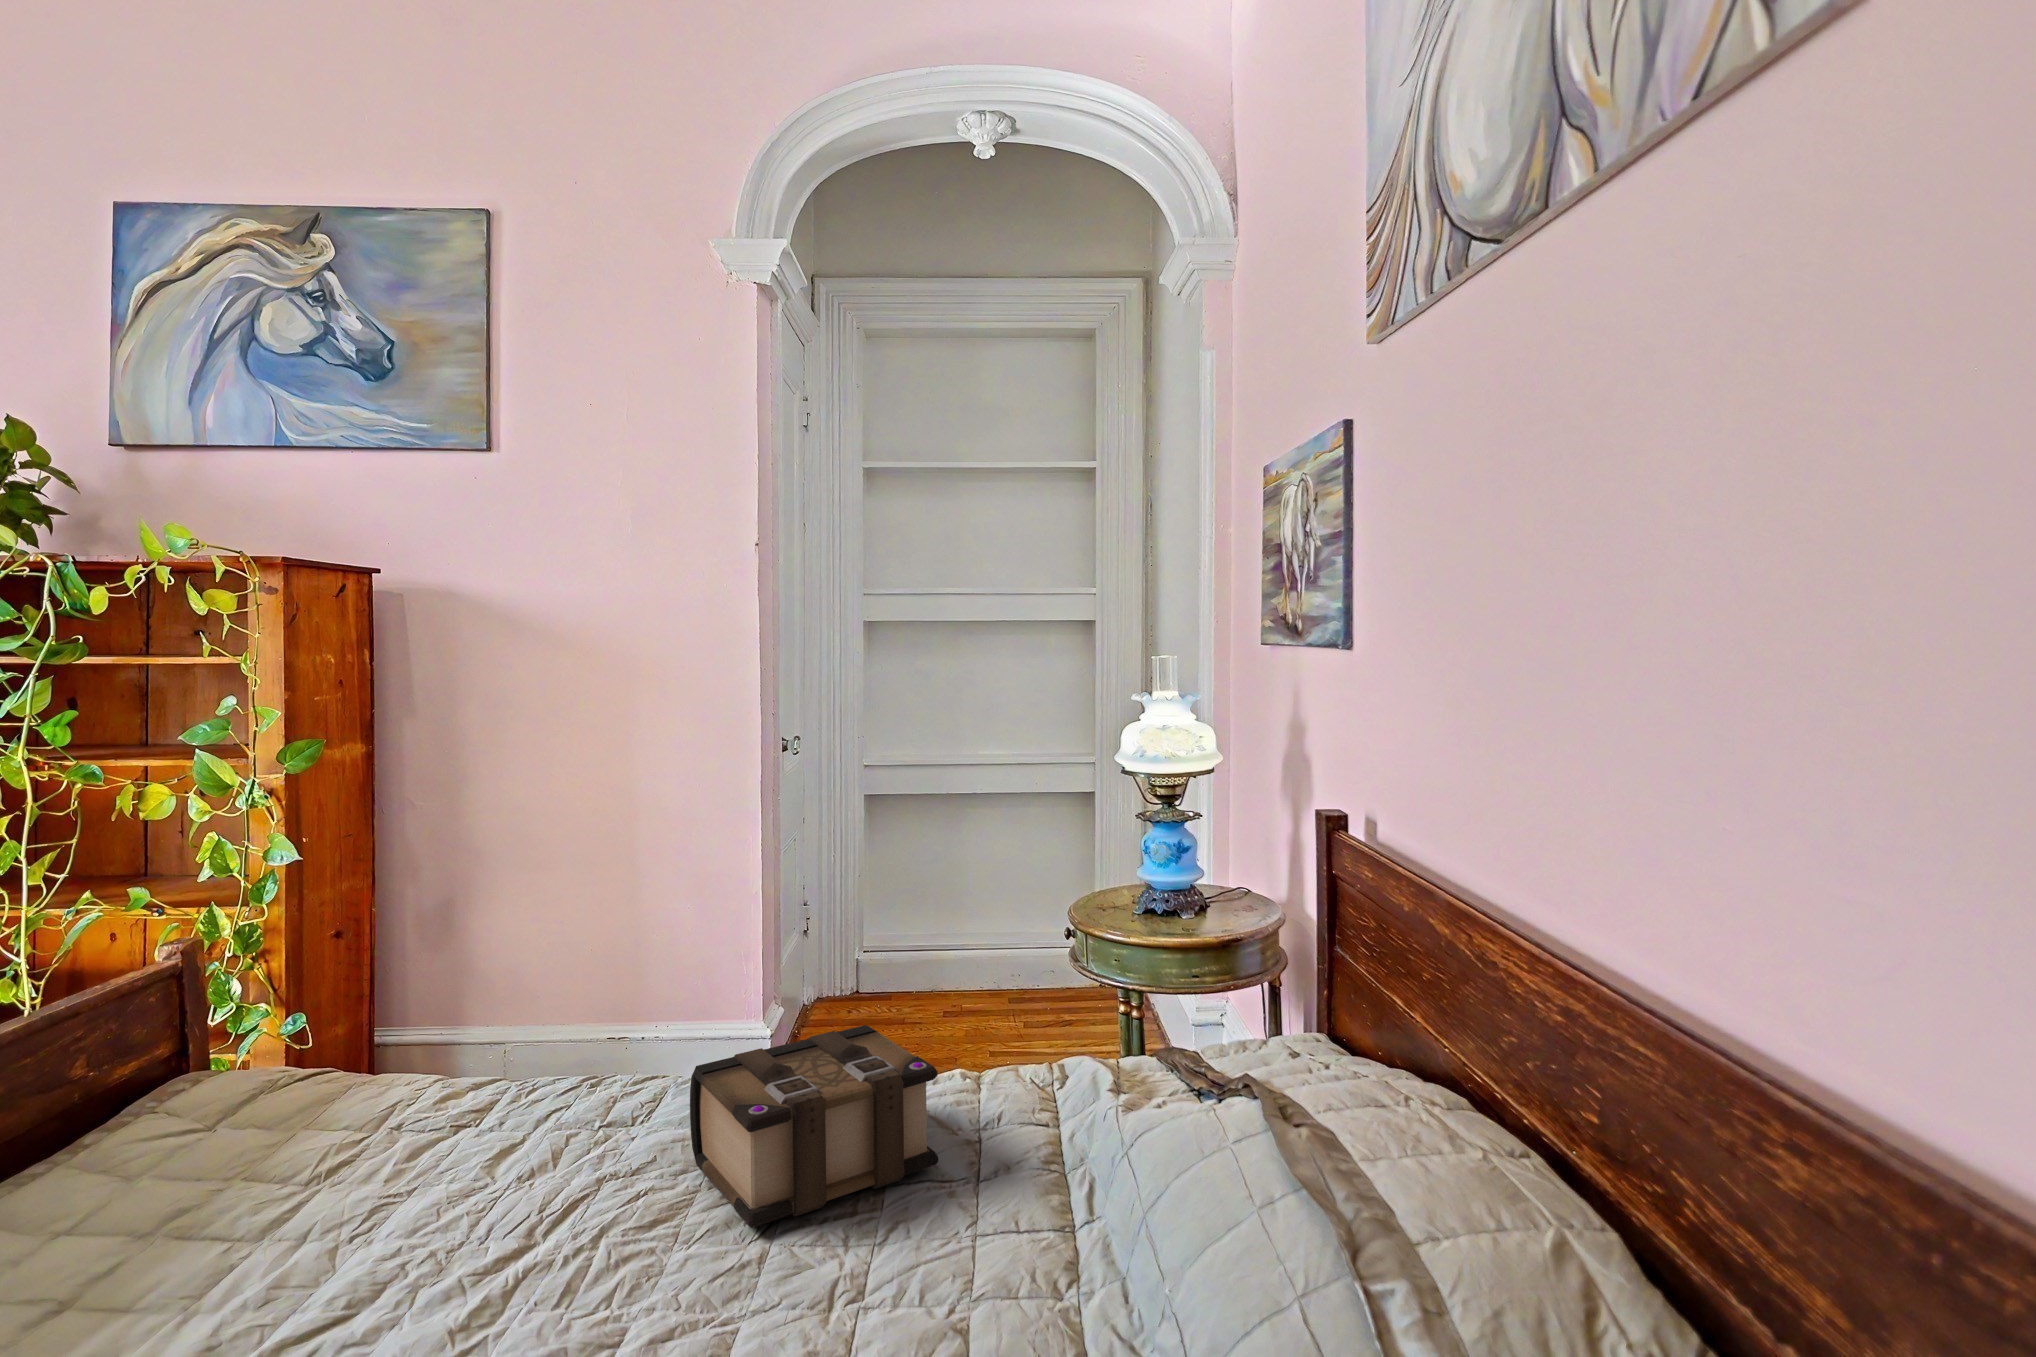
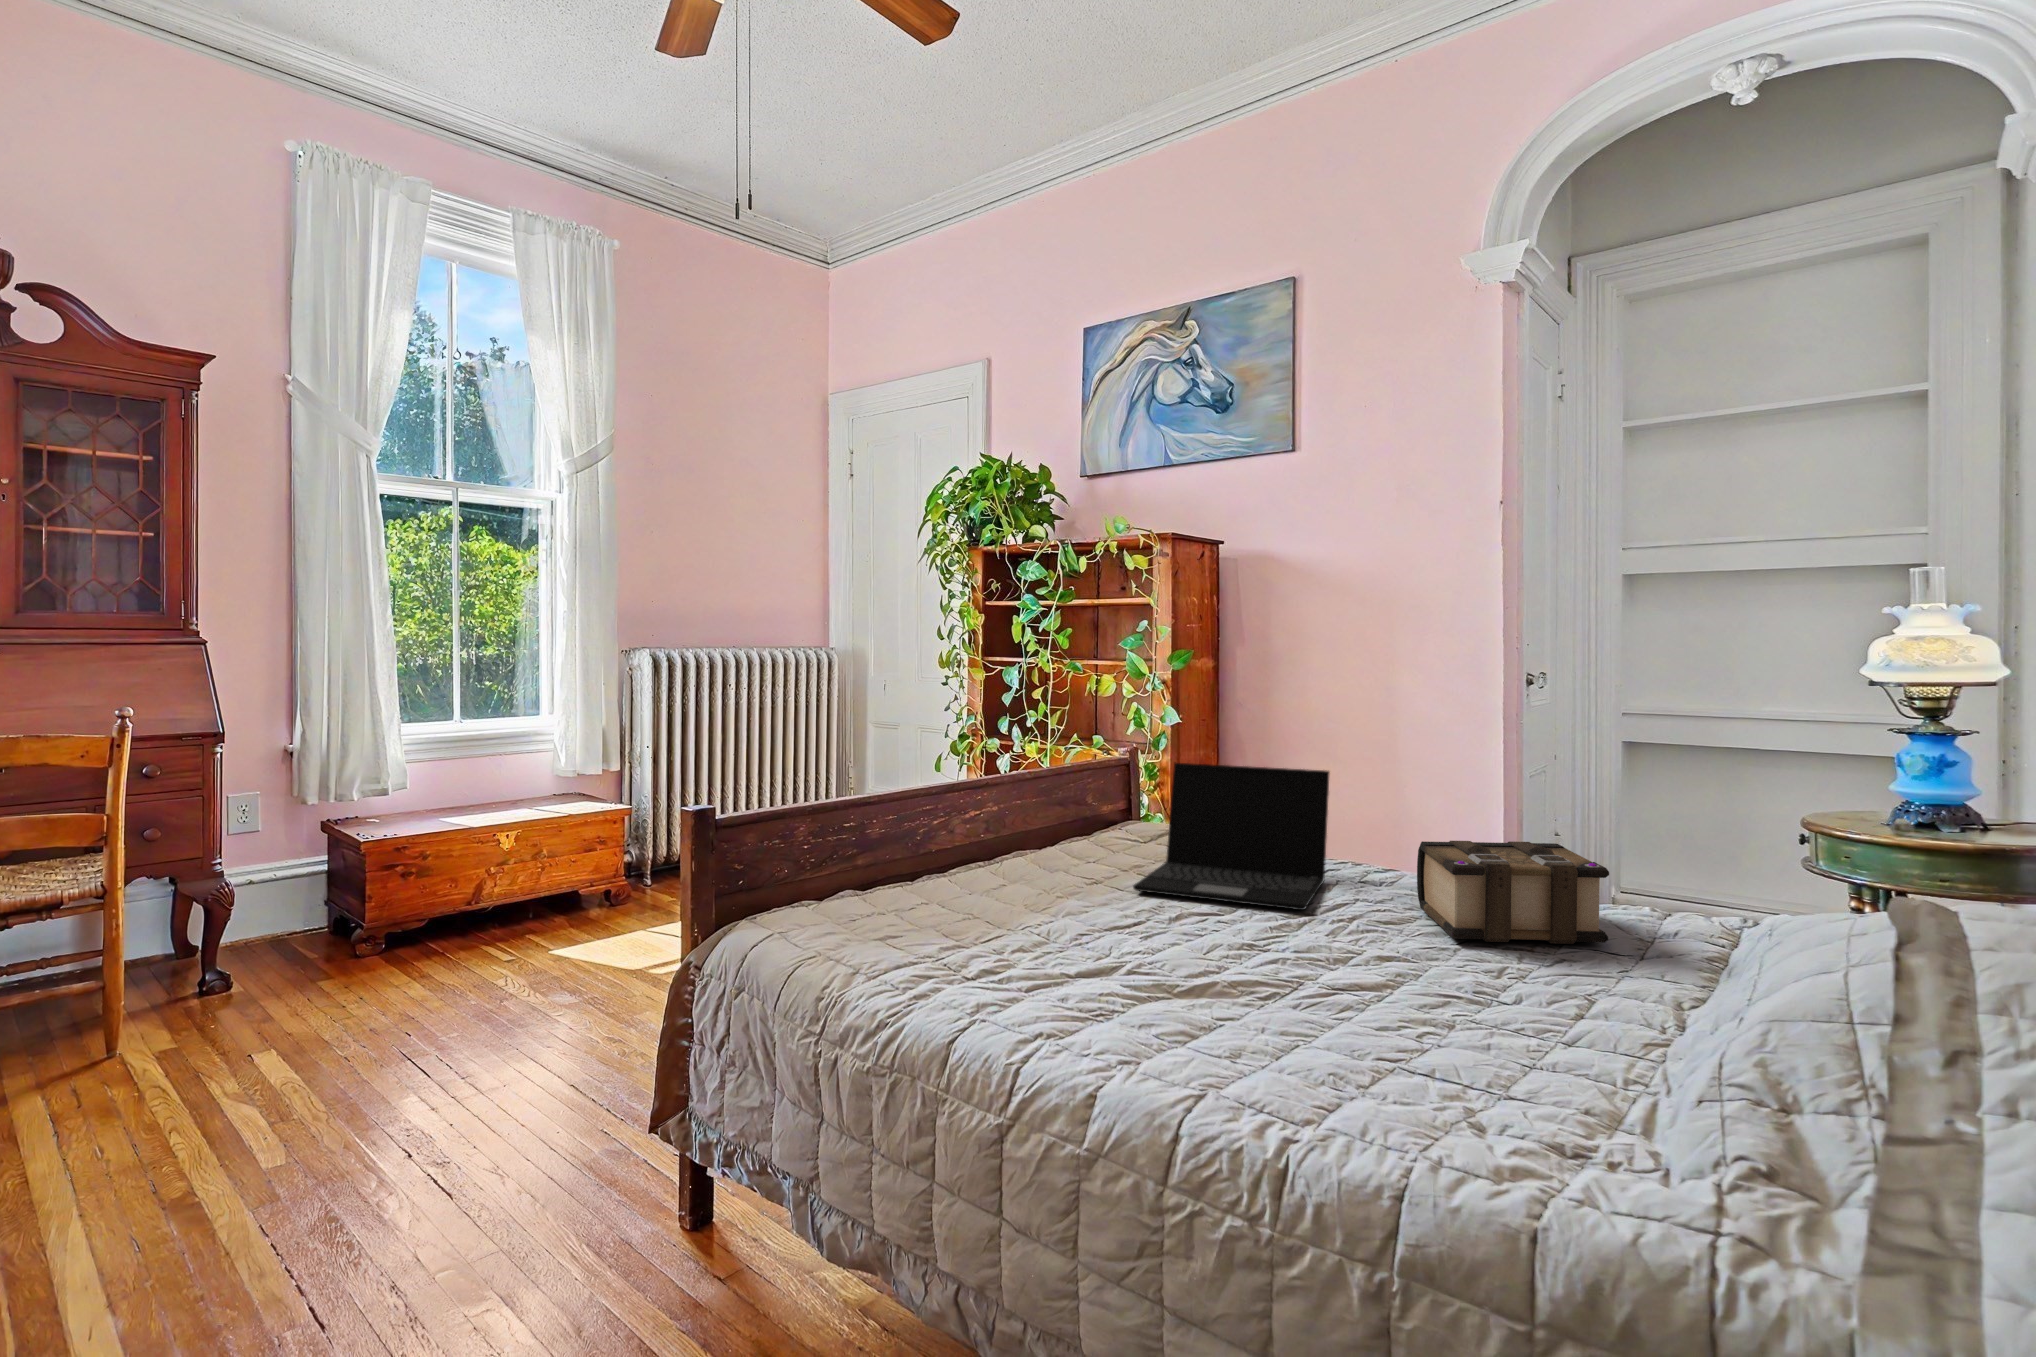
laptop: none [150,961,551,1287] -> present [1133,763,1329,910]

